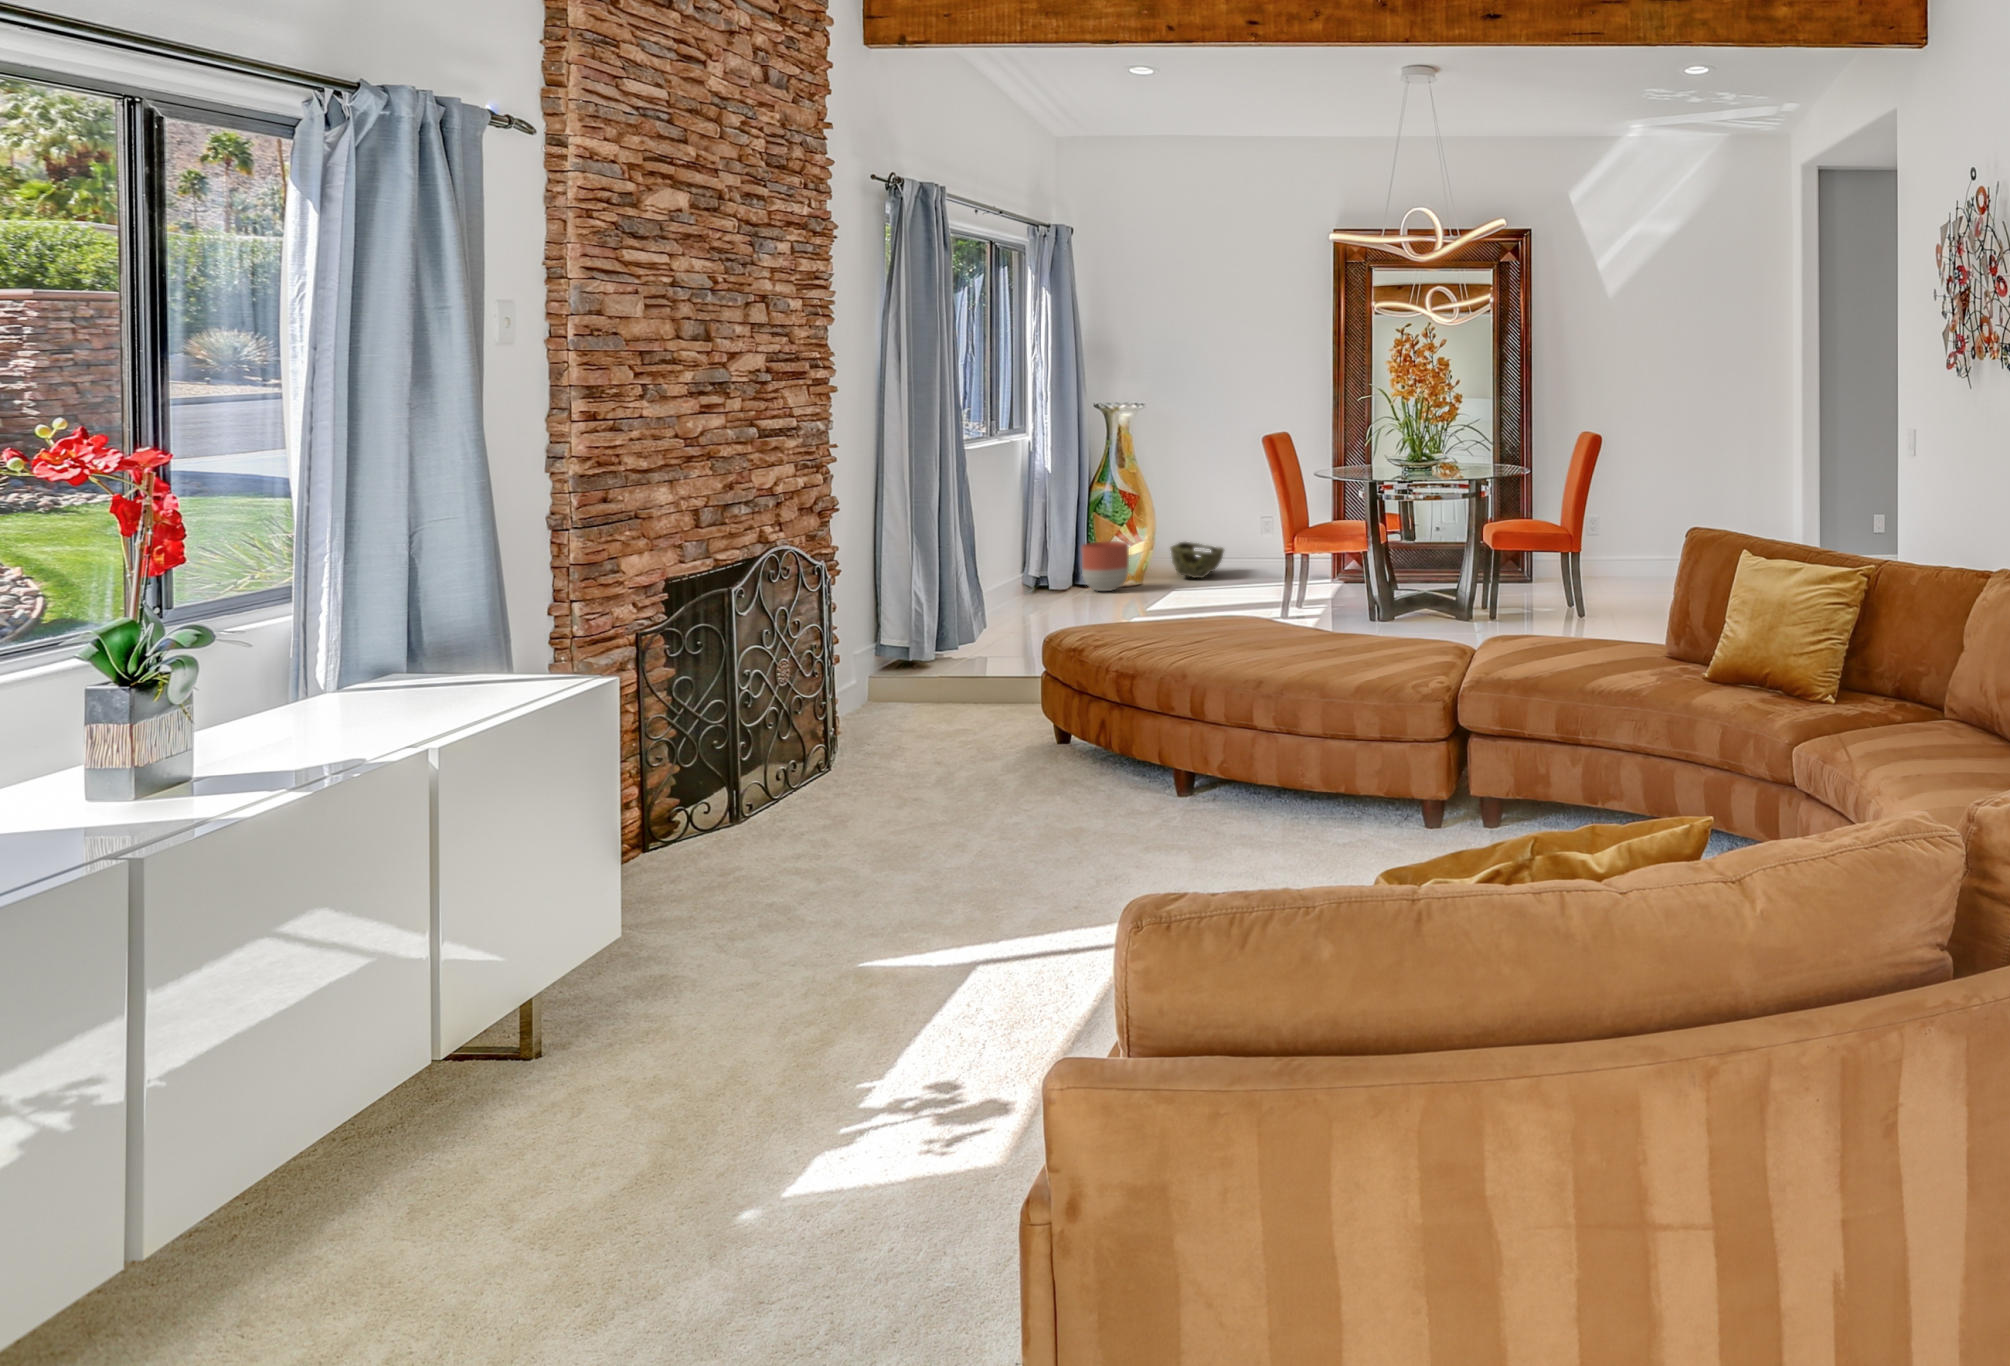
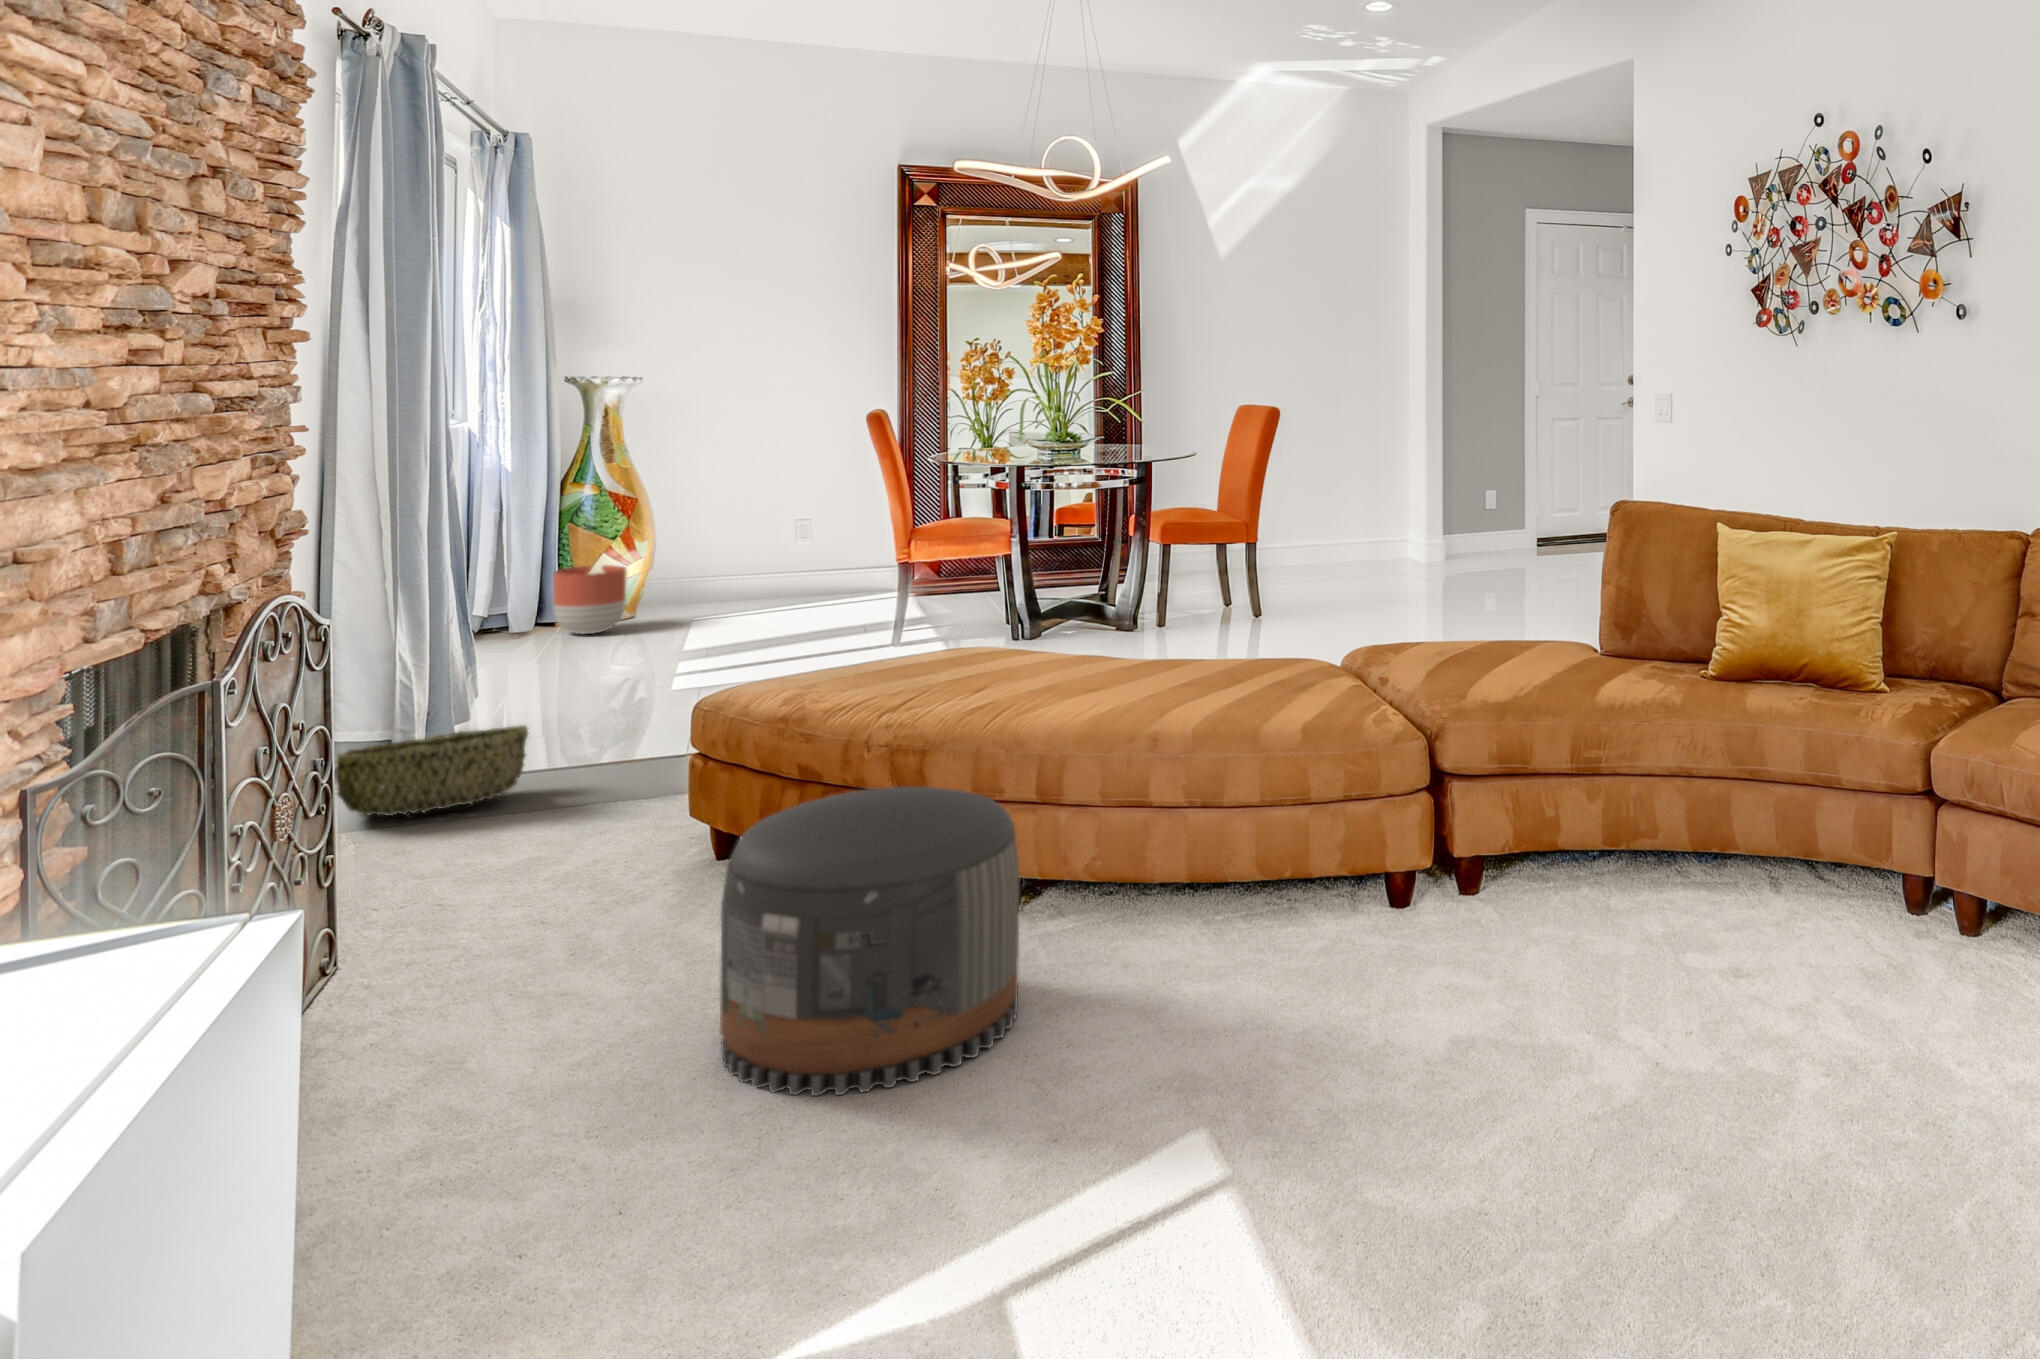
woven basket: present [1170,542,1224,578] -> present [336,725,528,816]
pouf: none [967,686,1152,869] -> present [720,787,1020,1096]

